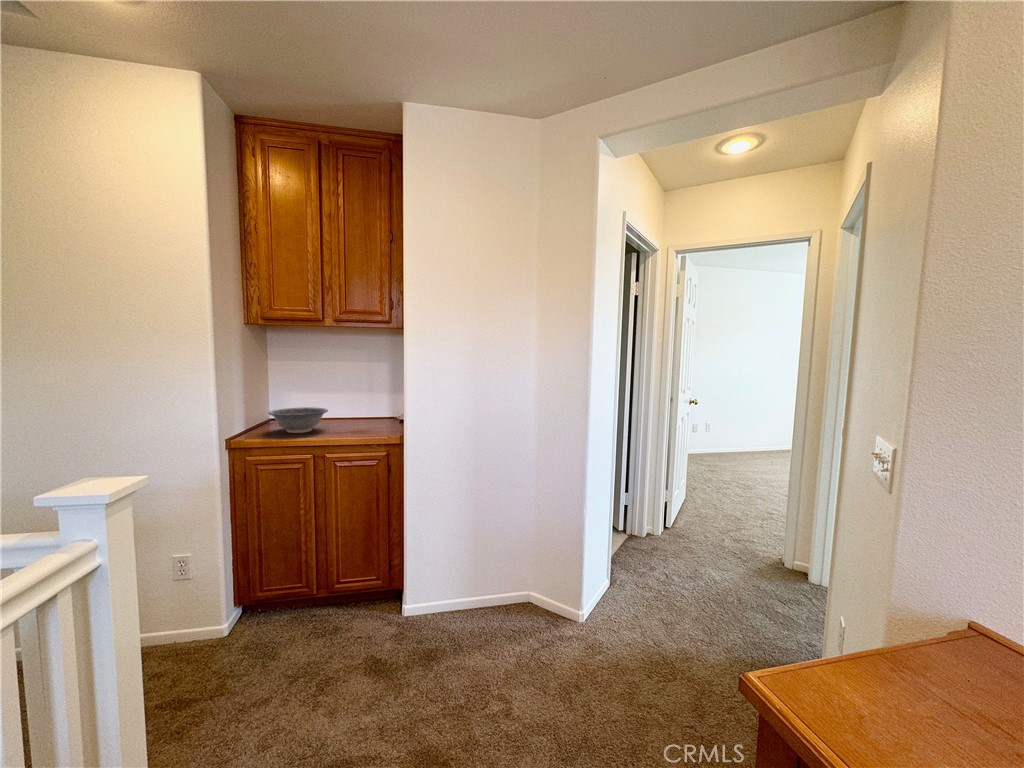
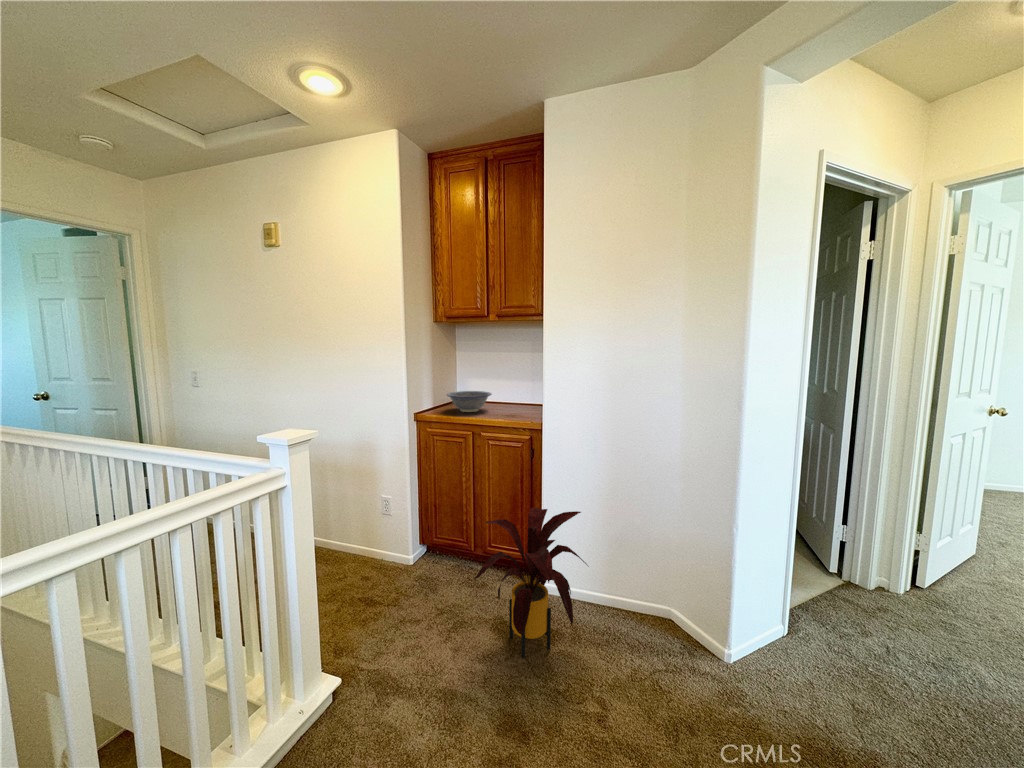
house plant: none [354,521,471,689] -> present [474,508,587,658]

